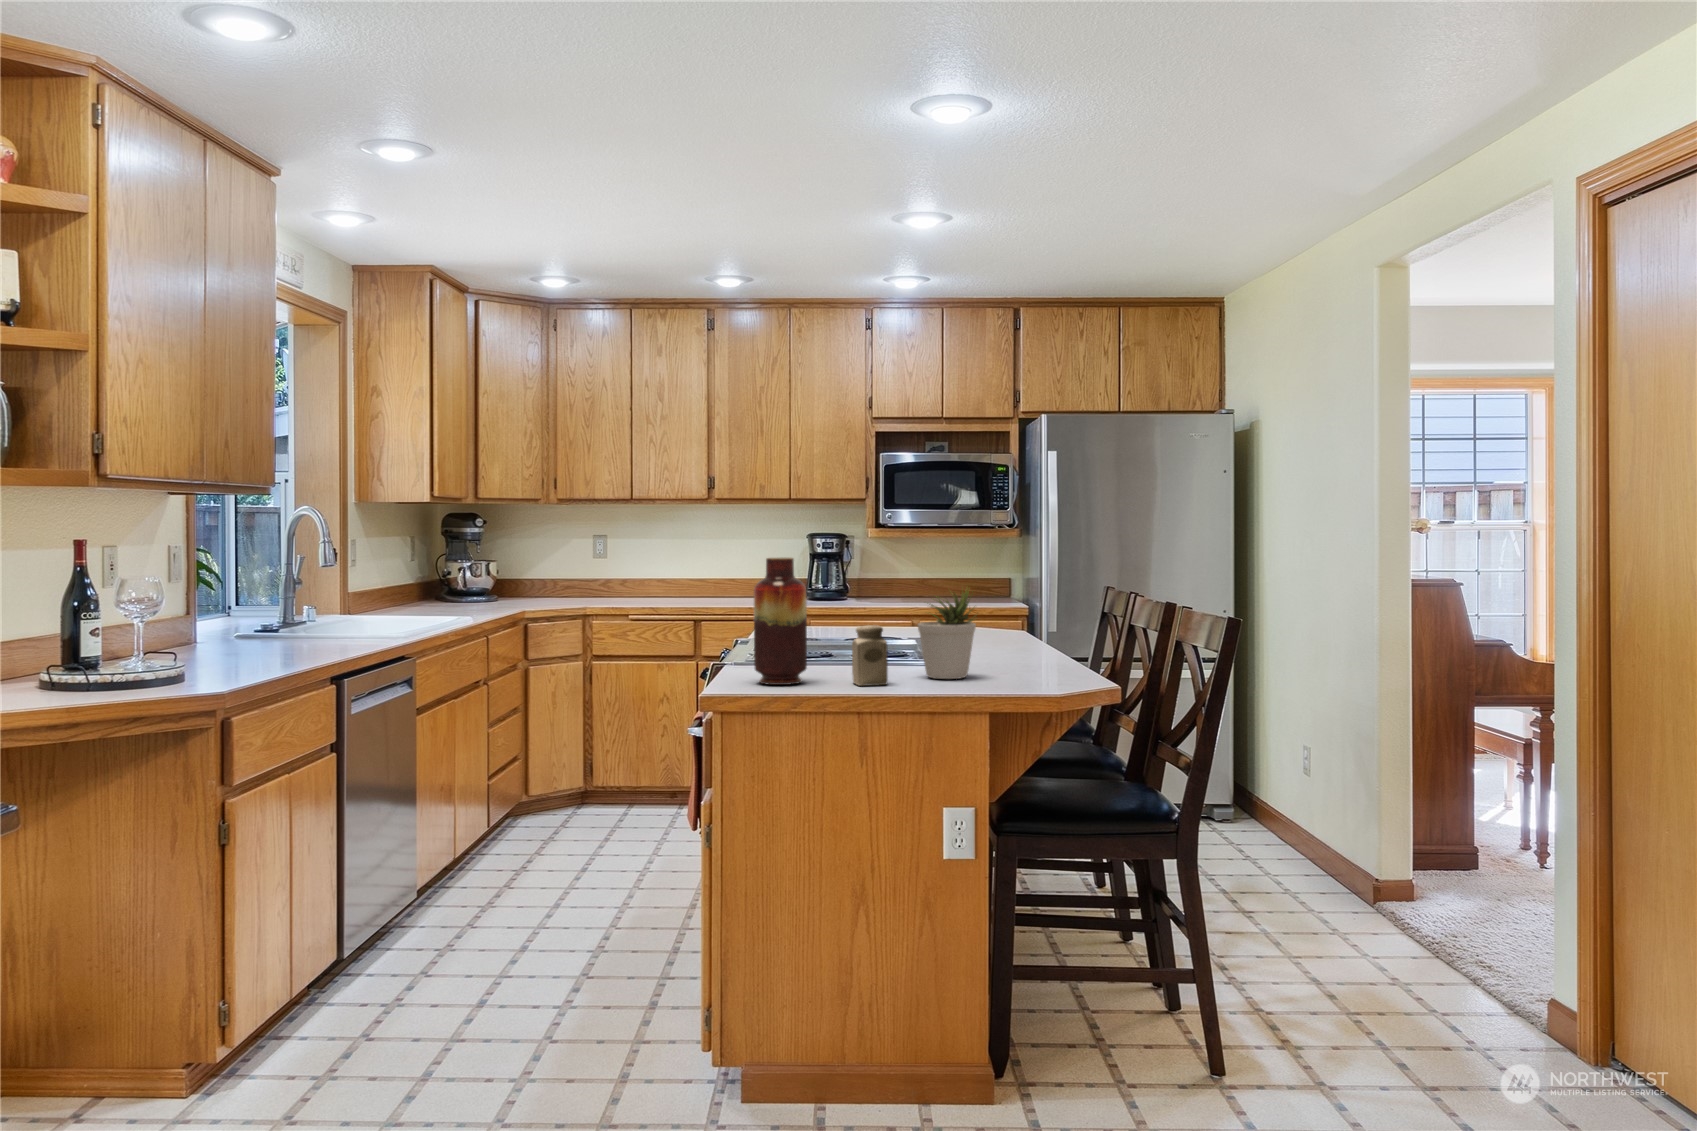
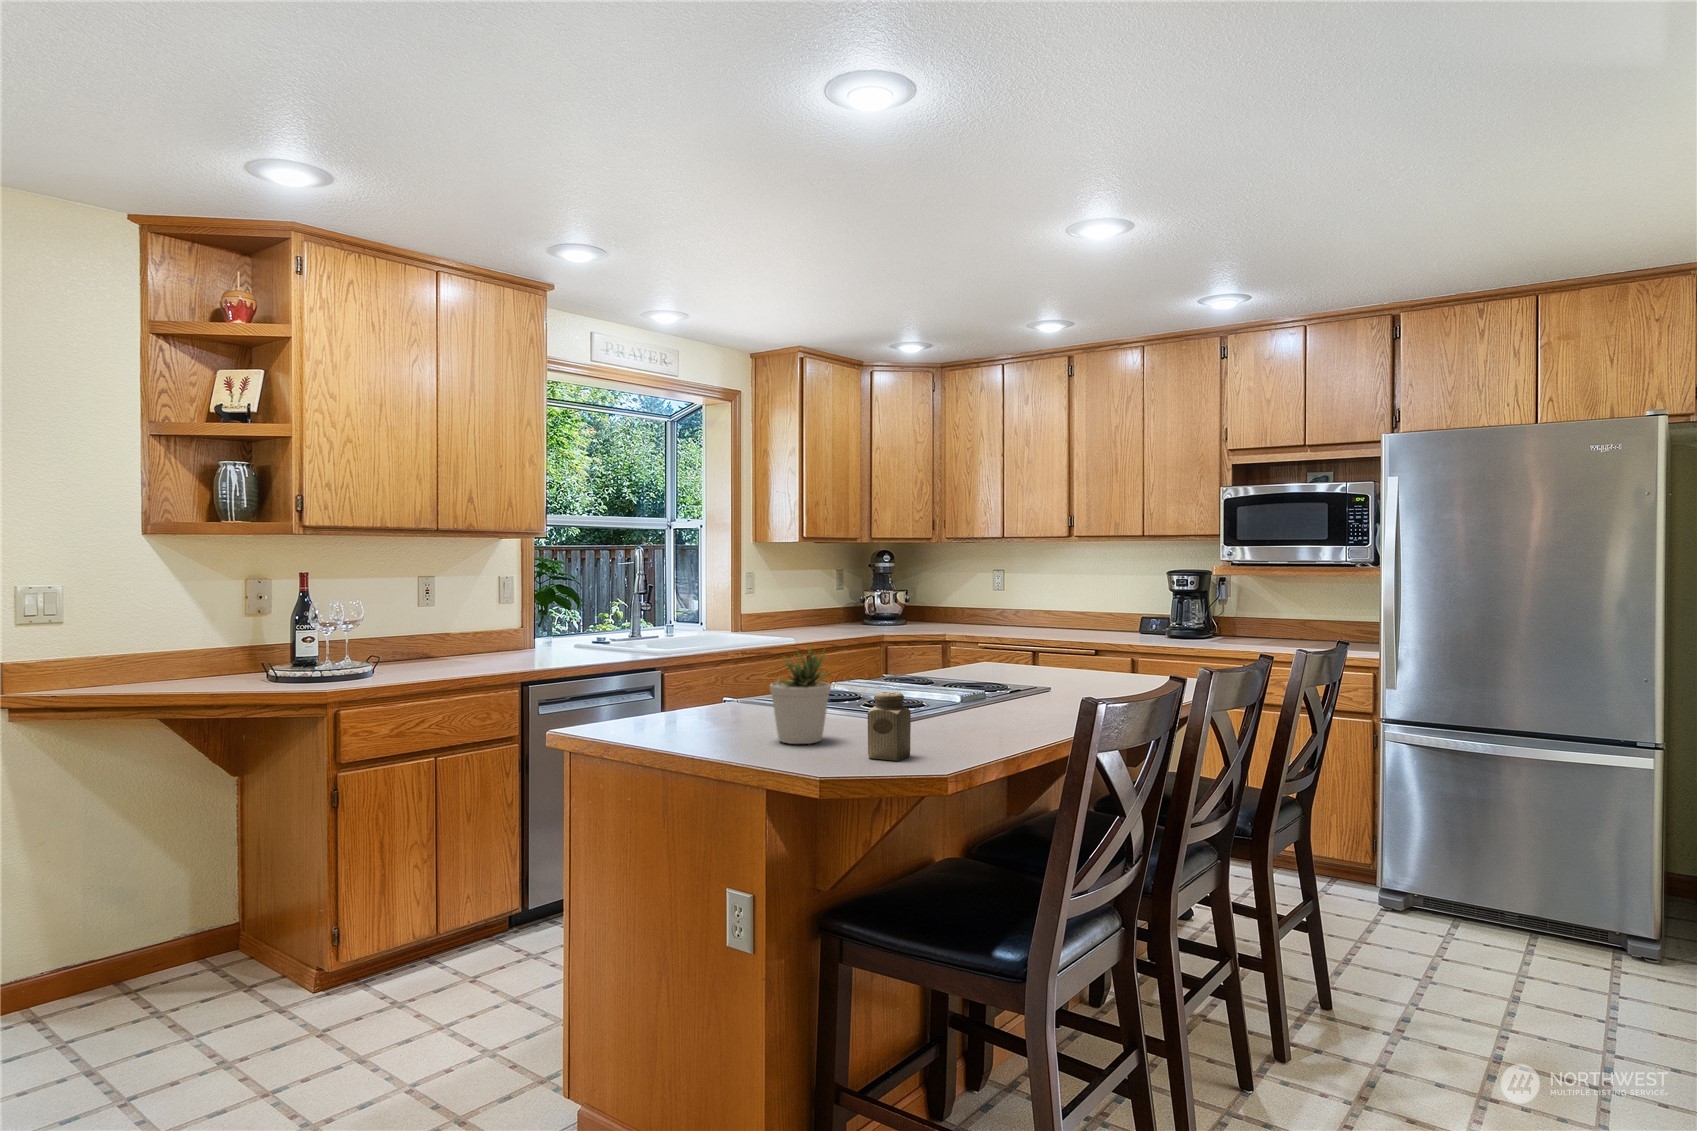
vase: present [754,558,807,685] -> none [628,609,679,731]
salt shaker: present [852,625,888,686] -> present [868,692,911,761]

